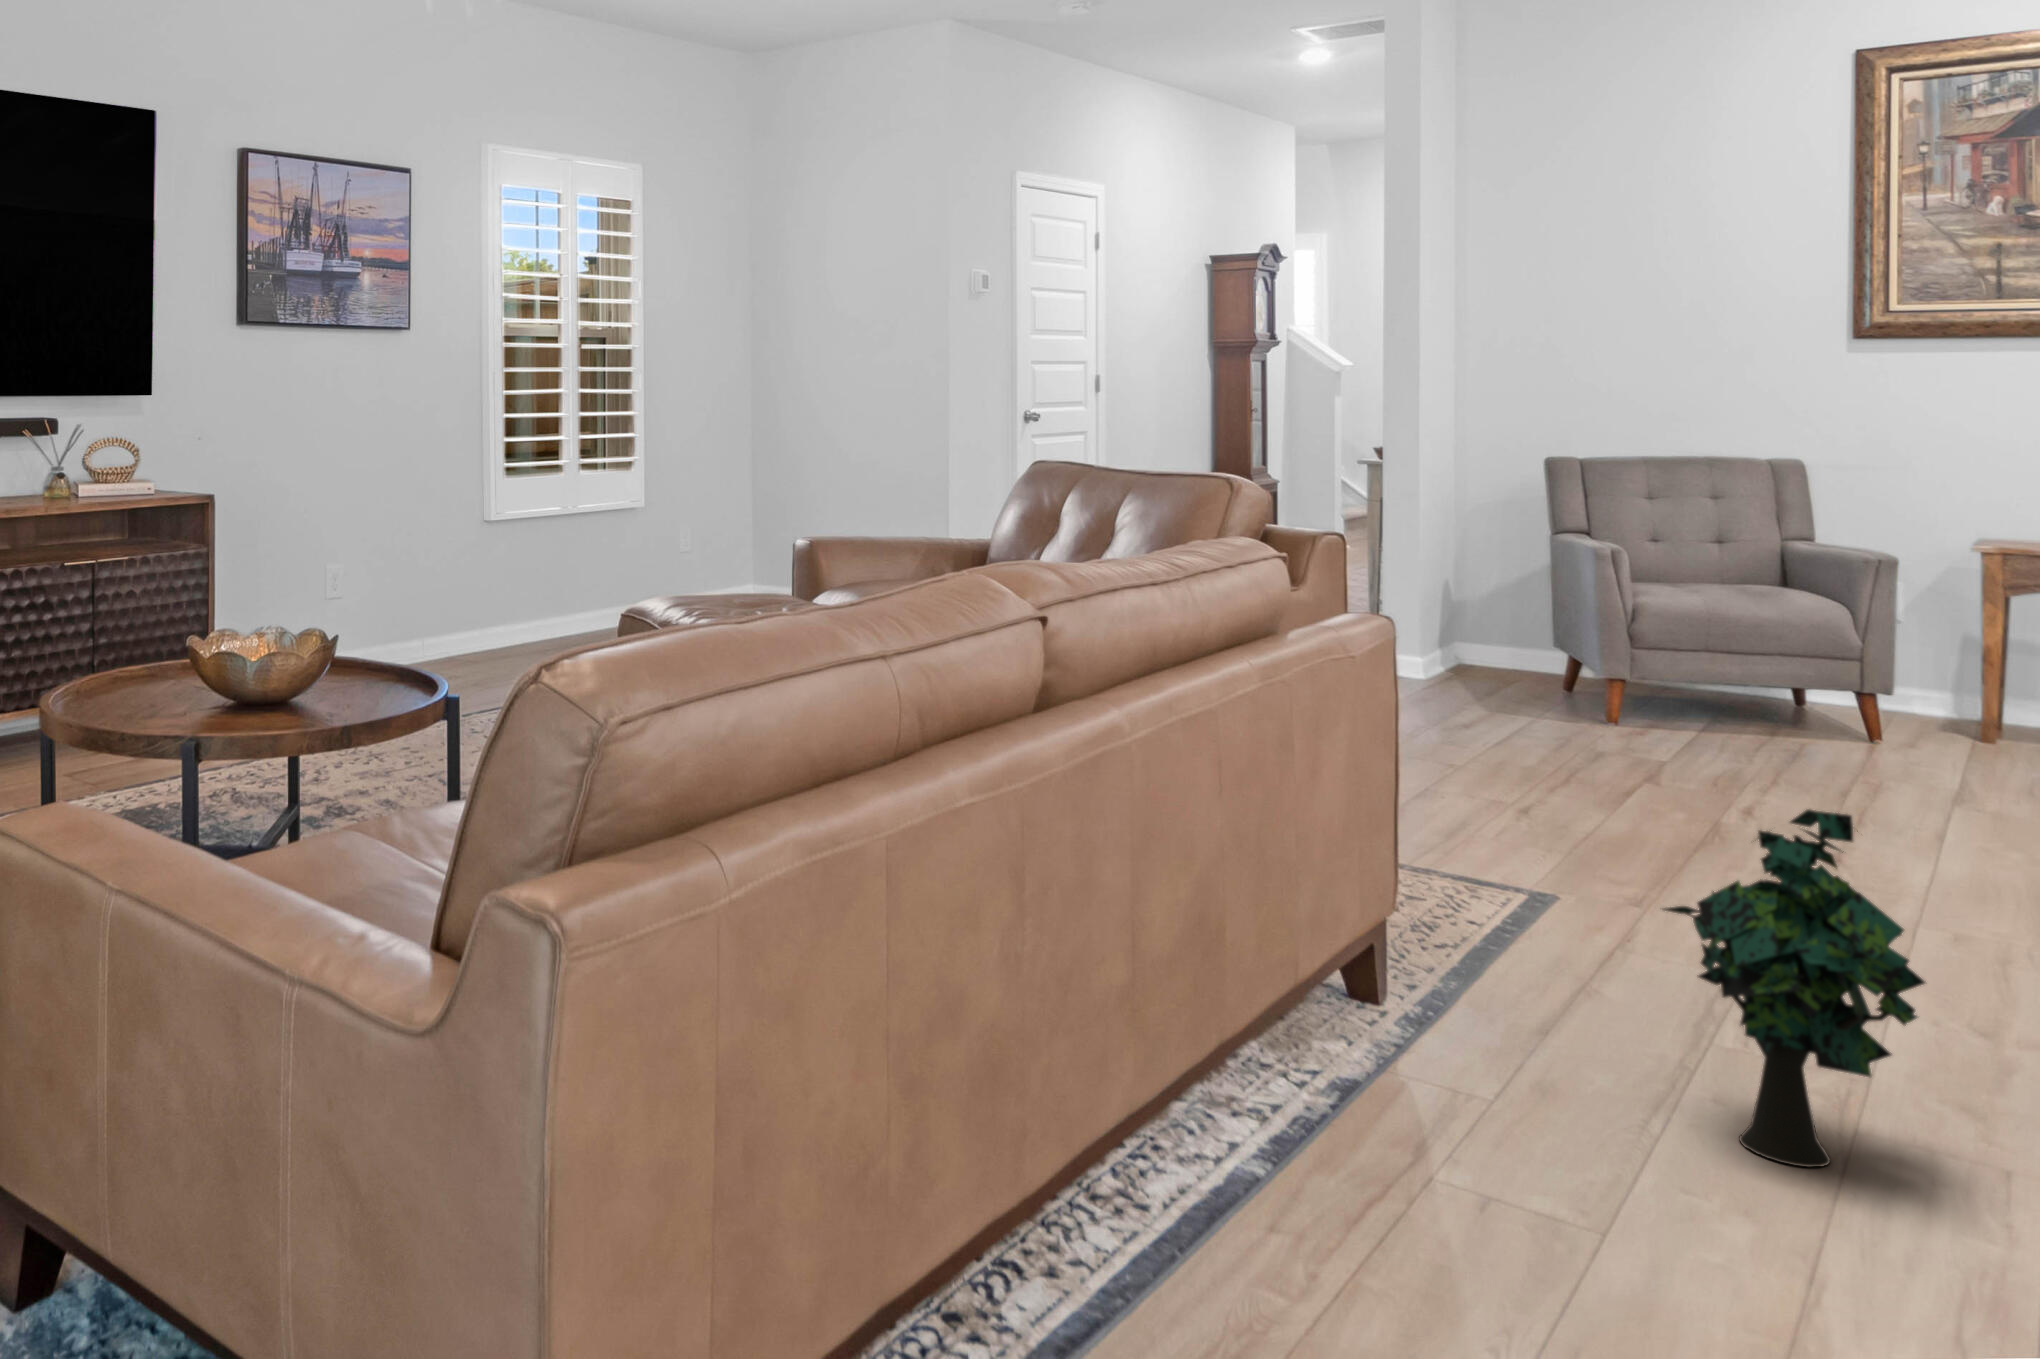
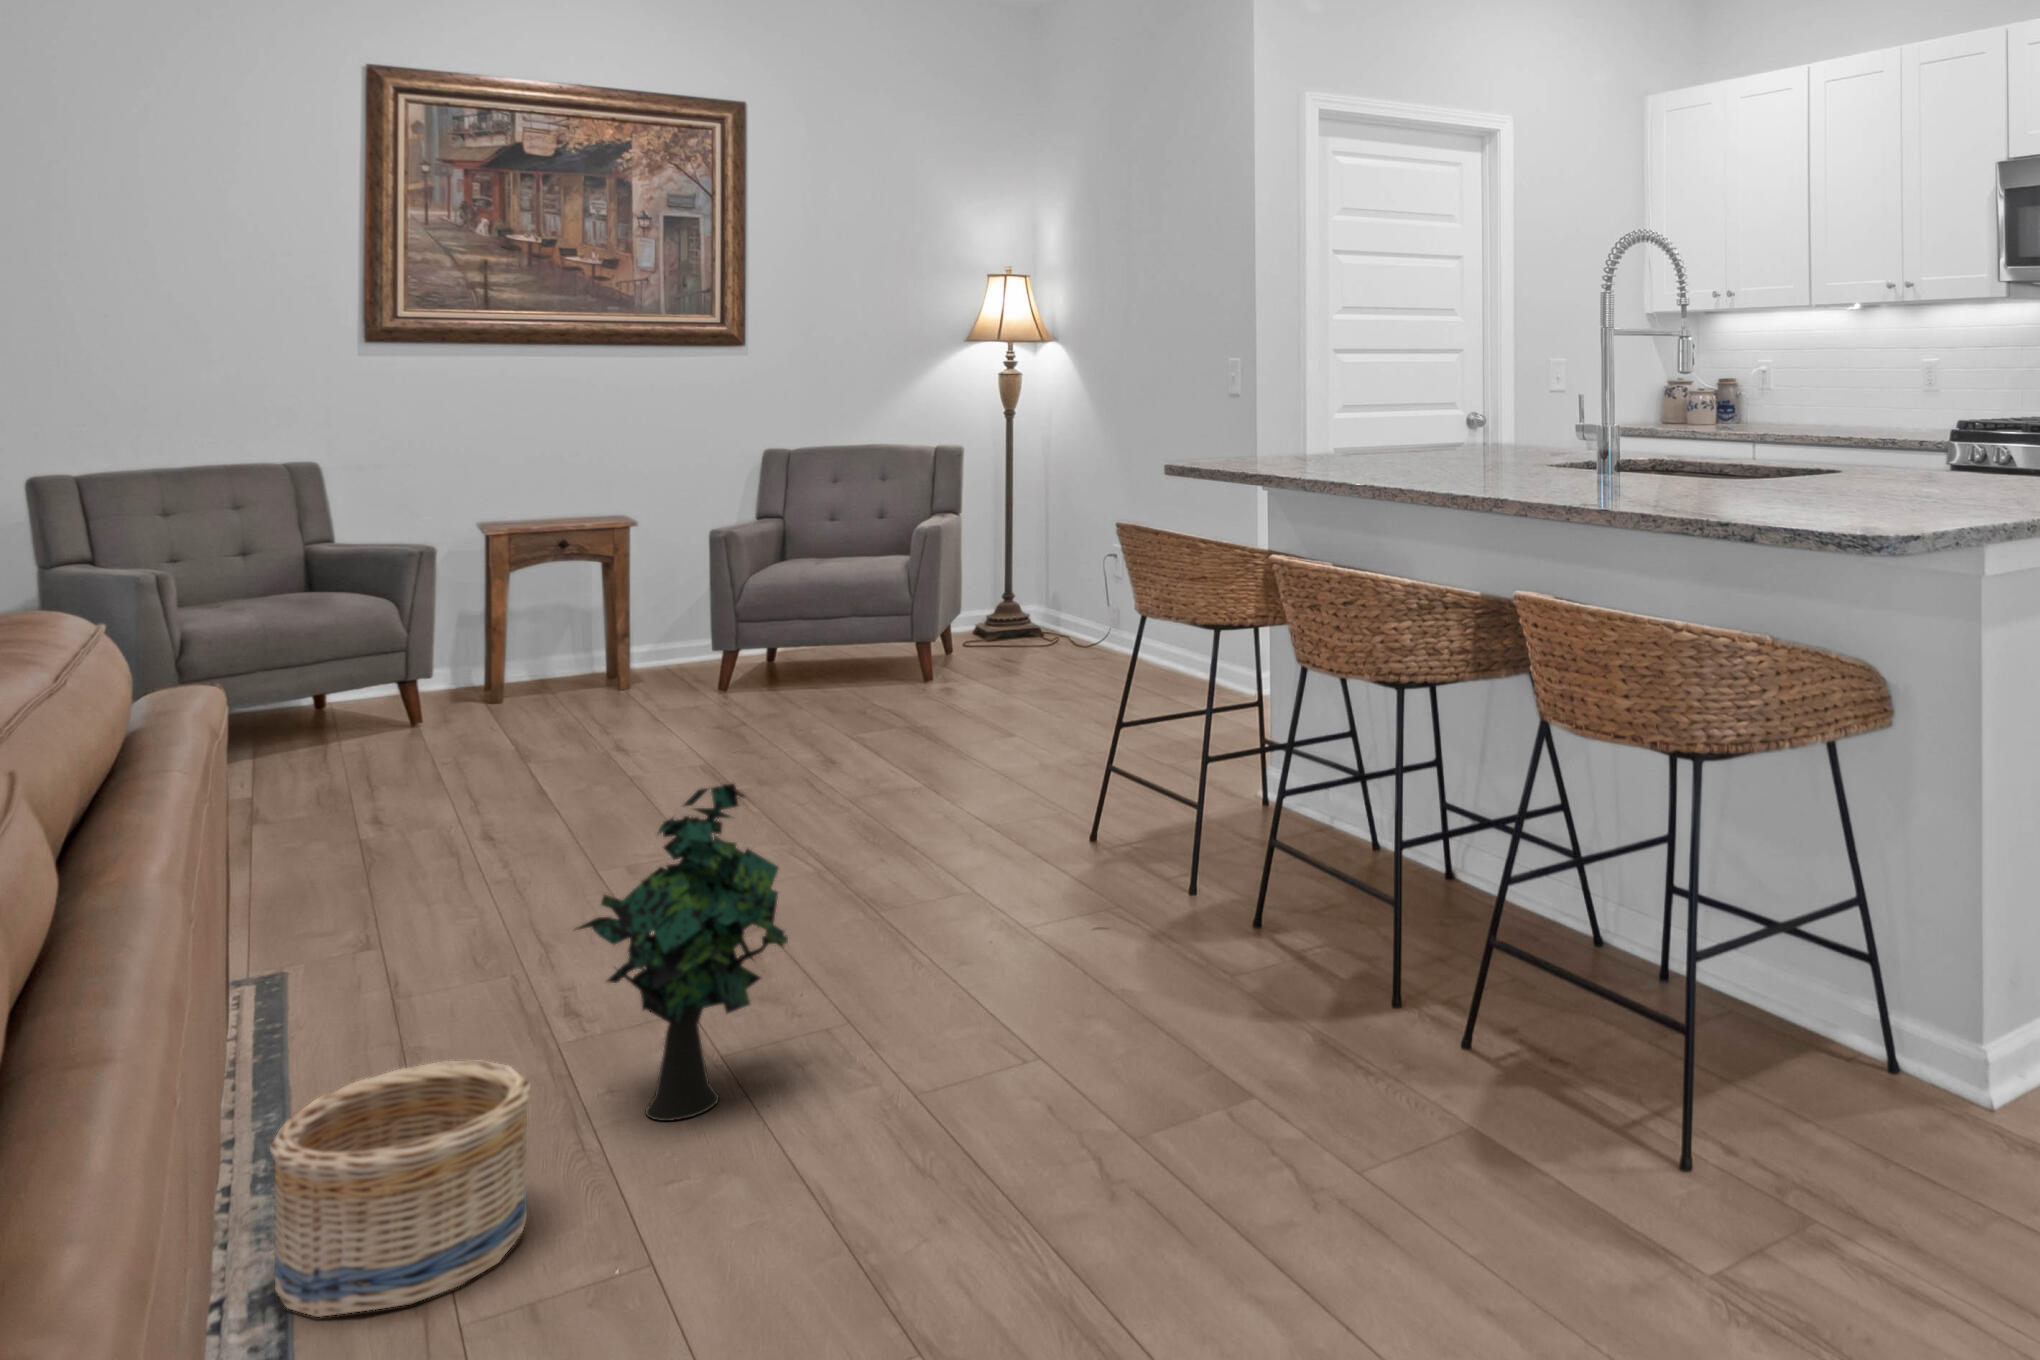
basket: none [1340,952,1555,1162] -> present [270,1061,531,1317]

